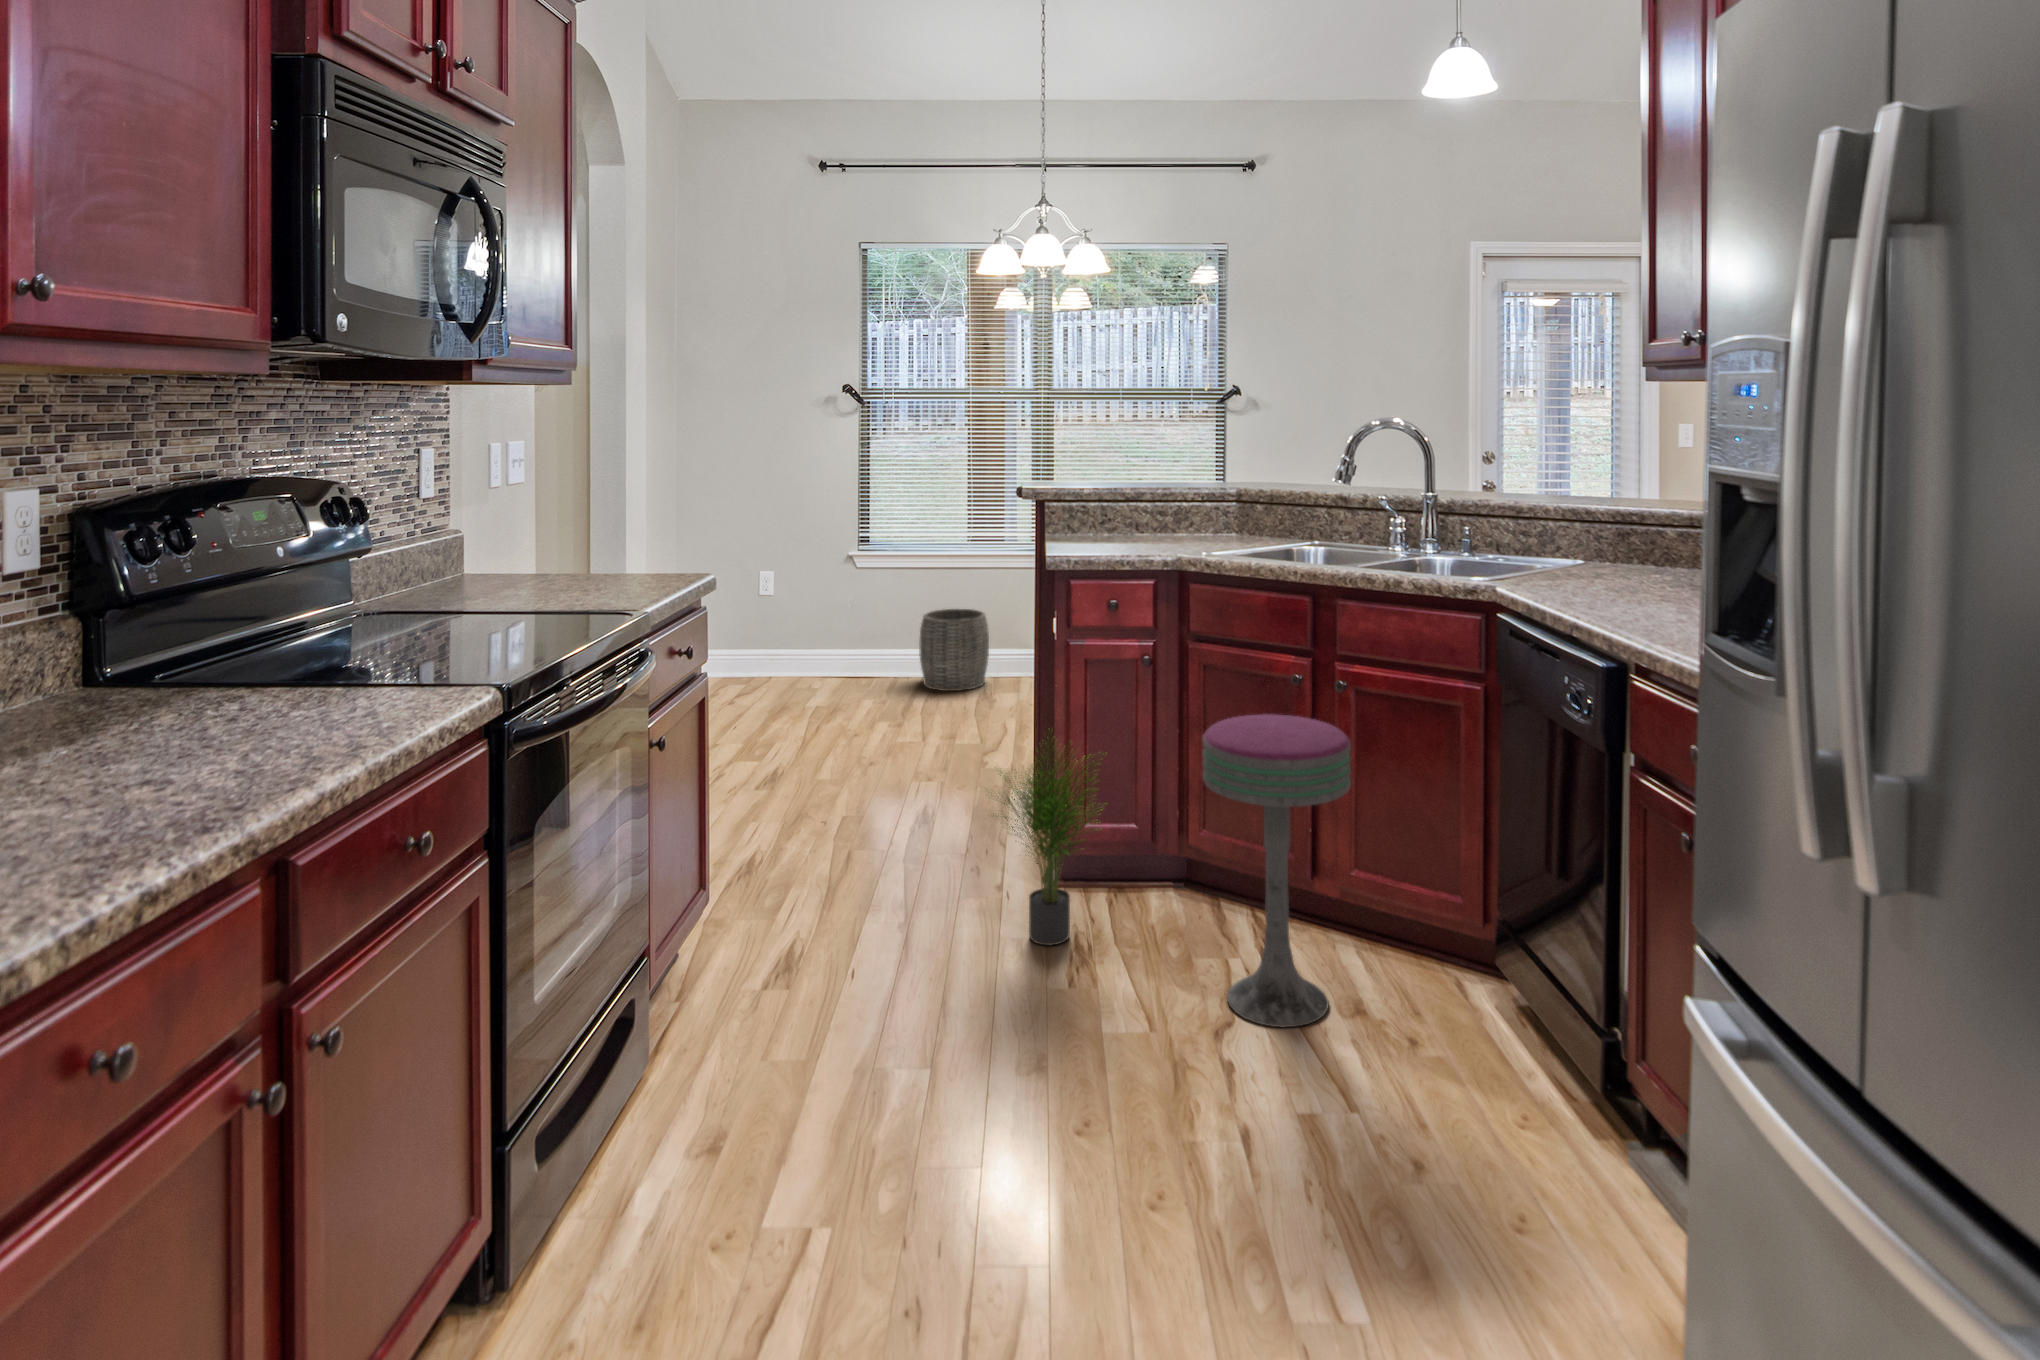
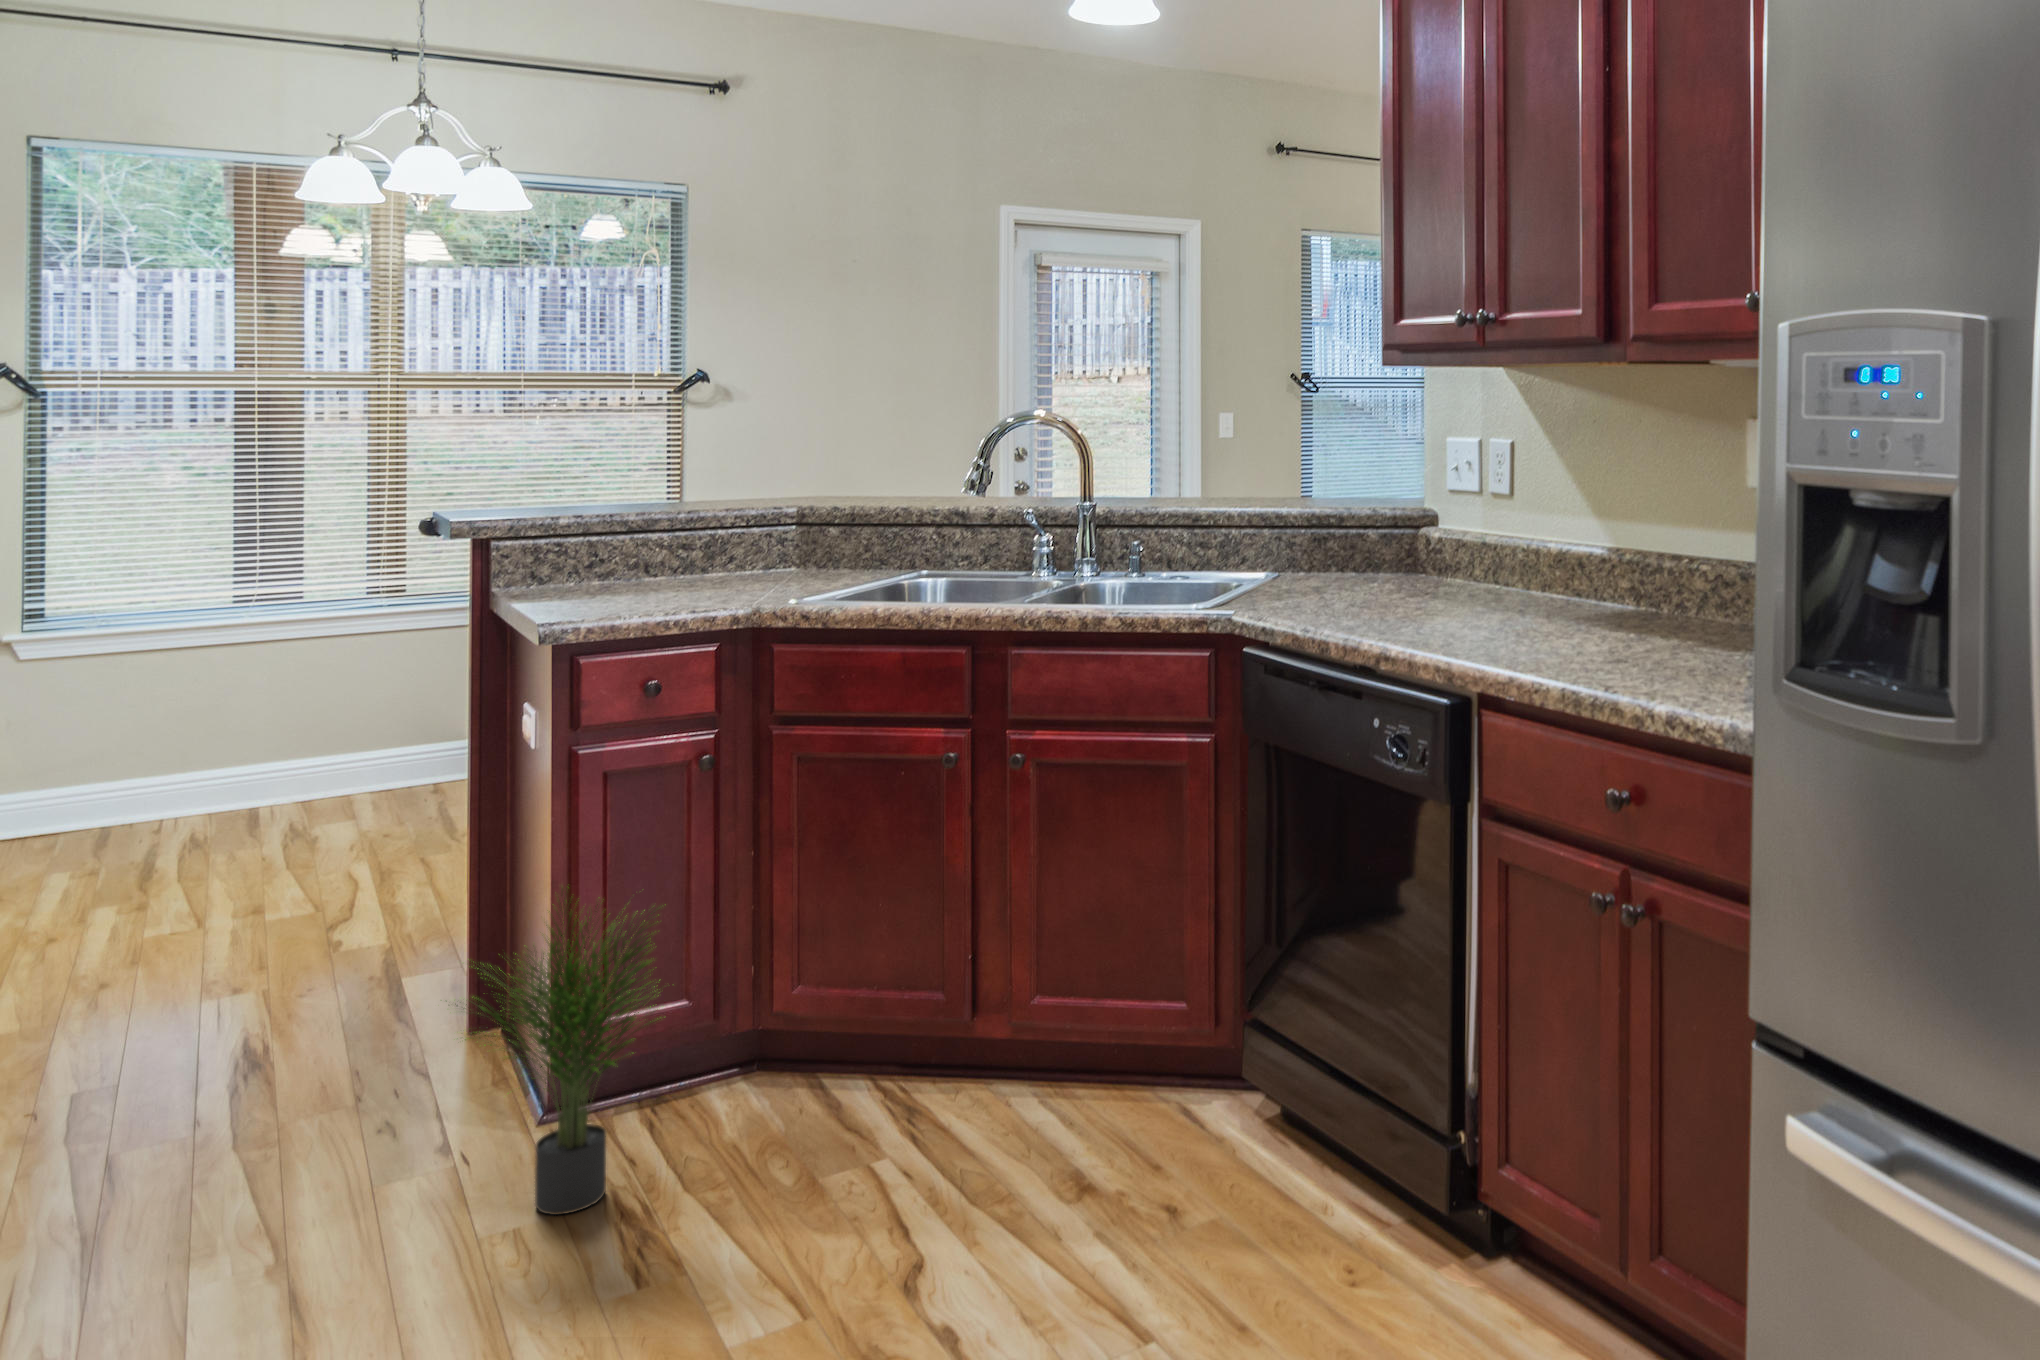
woven basket: present [919,609,989,691] -> none [93,743,246,891]
bar stool: present [1203,714,1351,1027] -> none [854,803,1060,1216]

